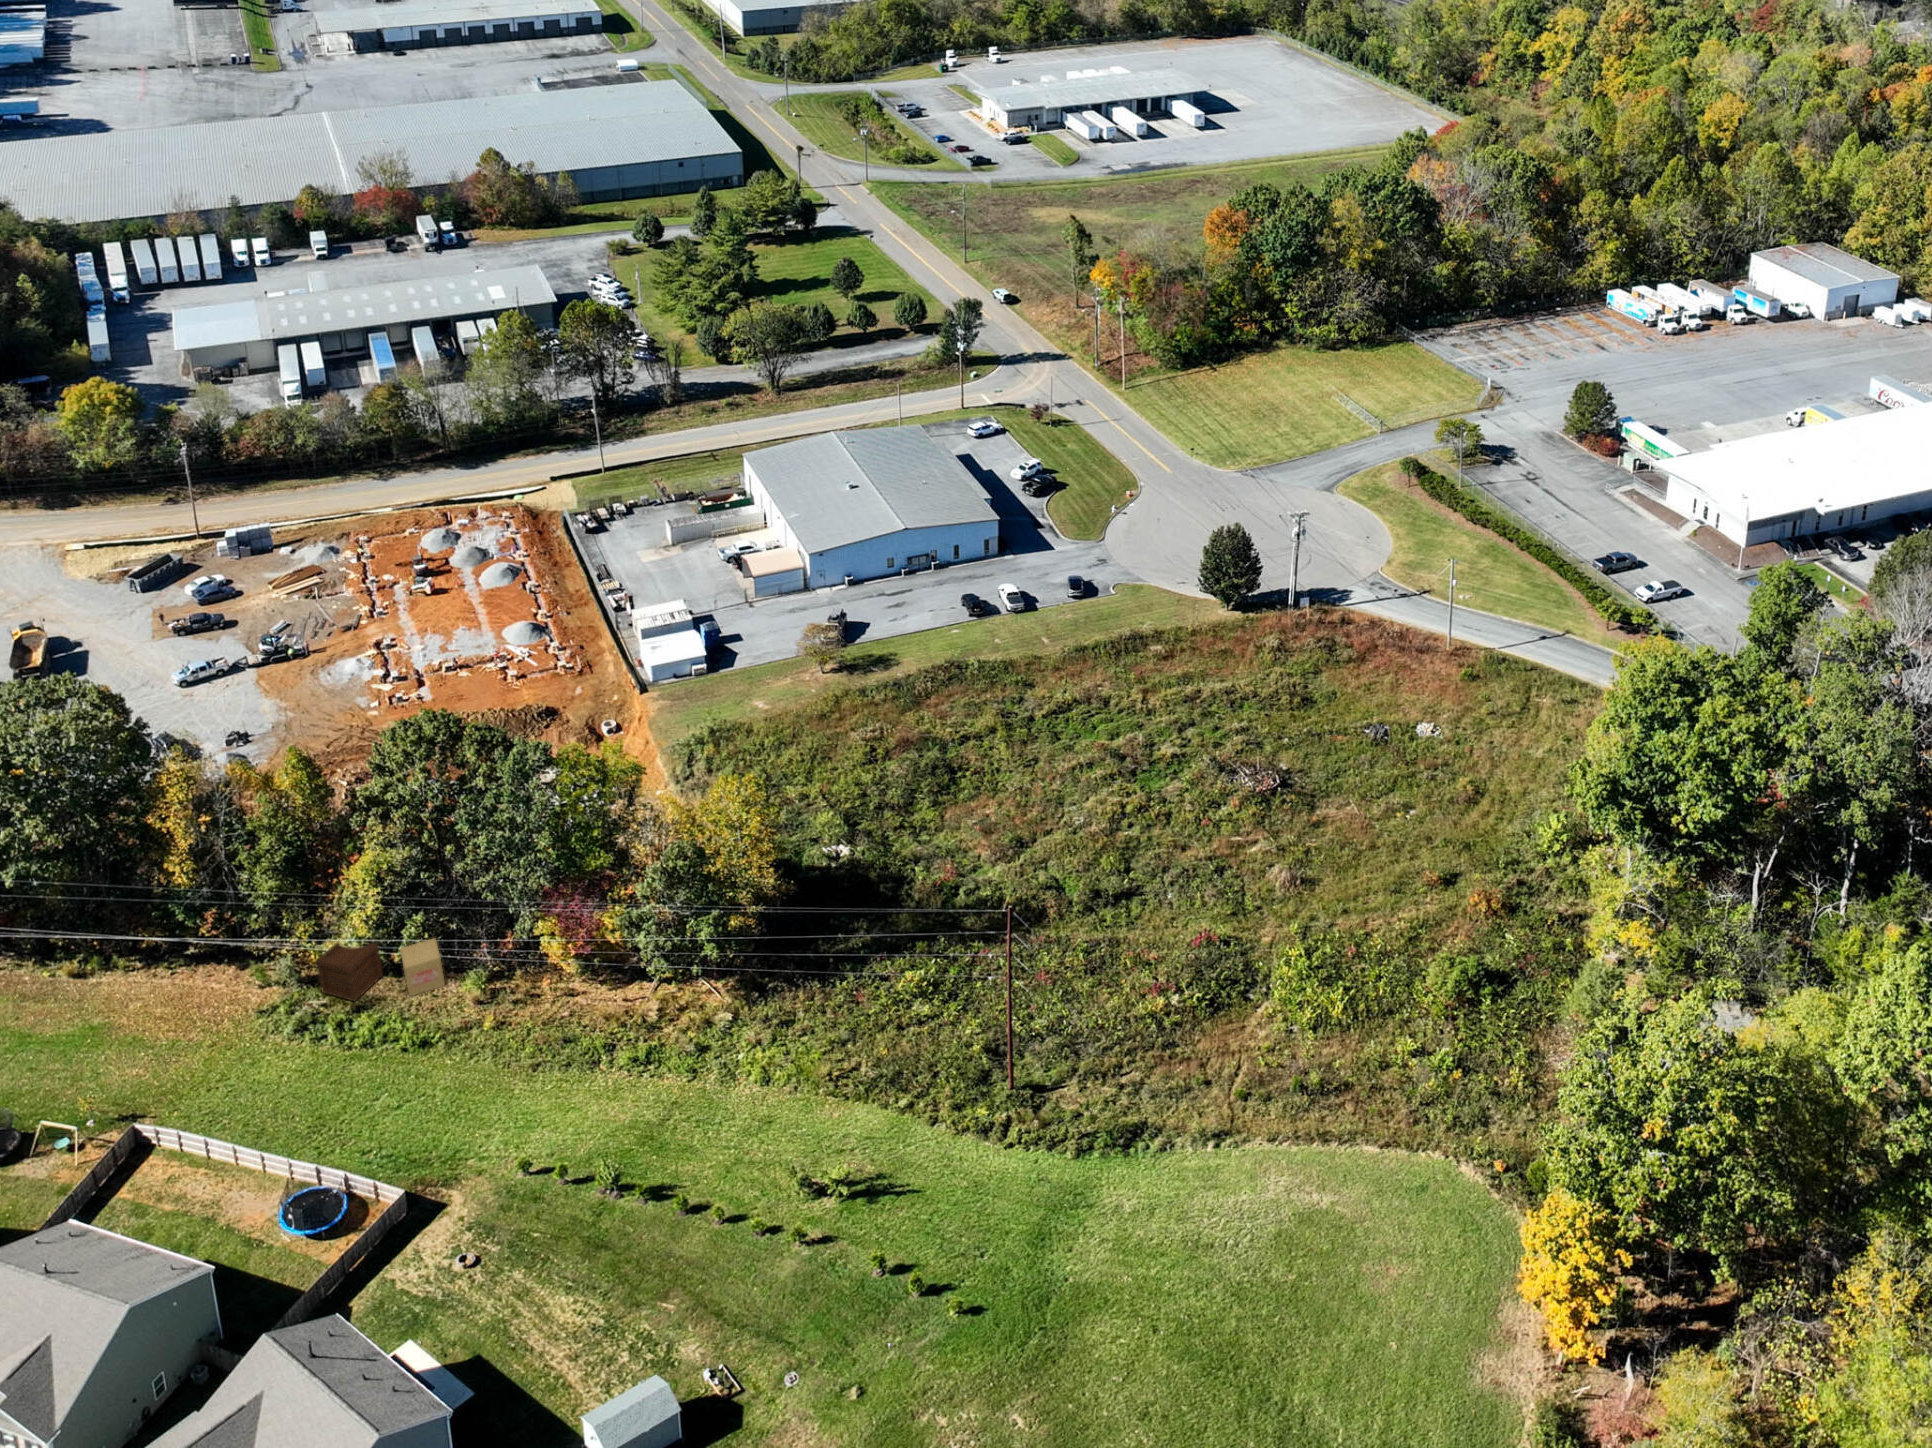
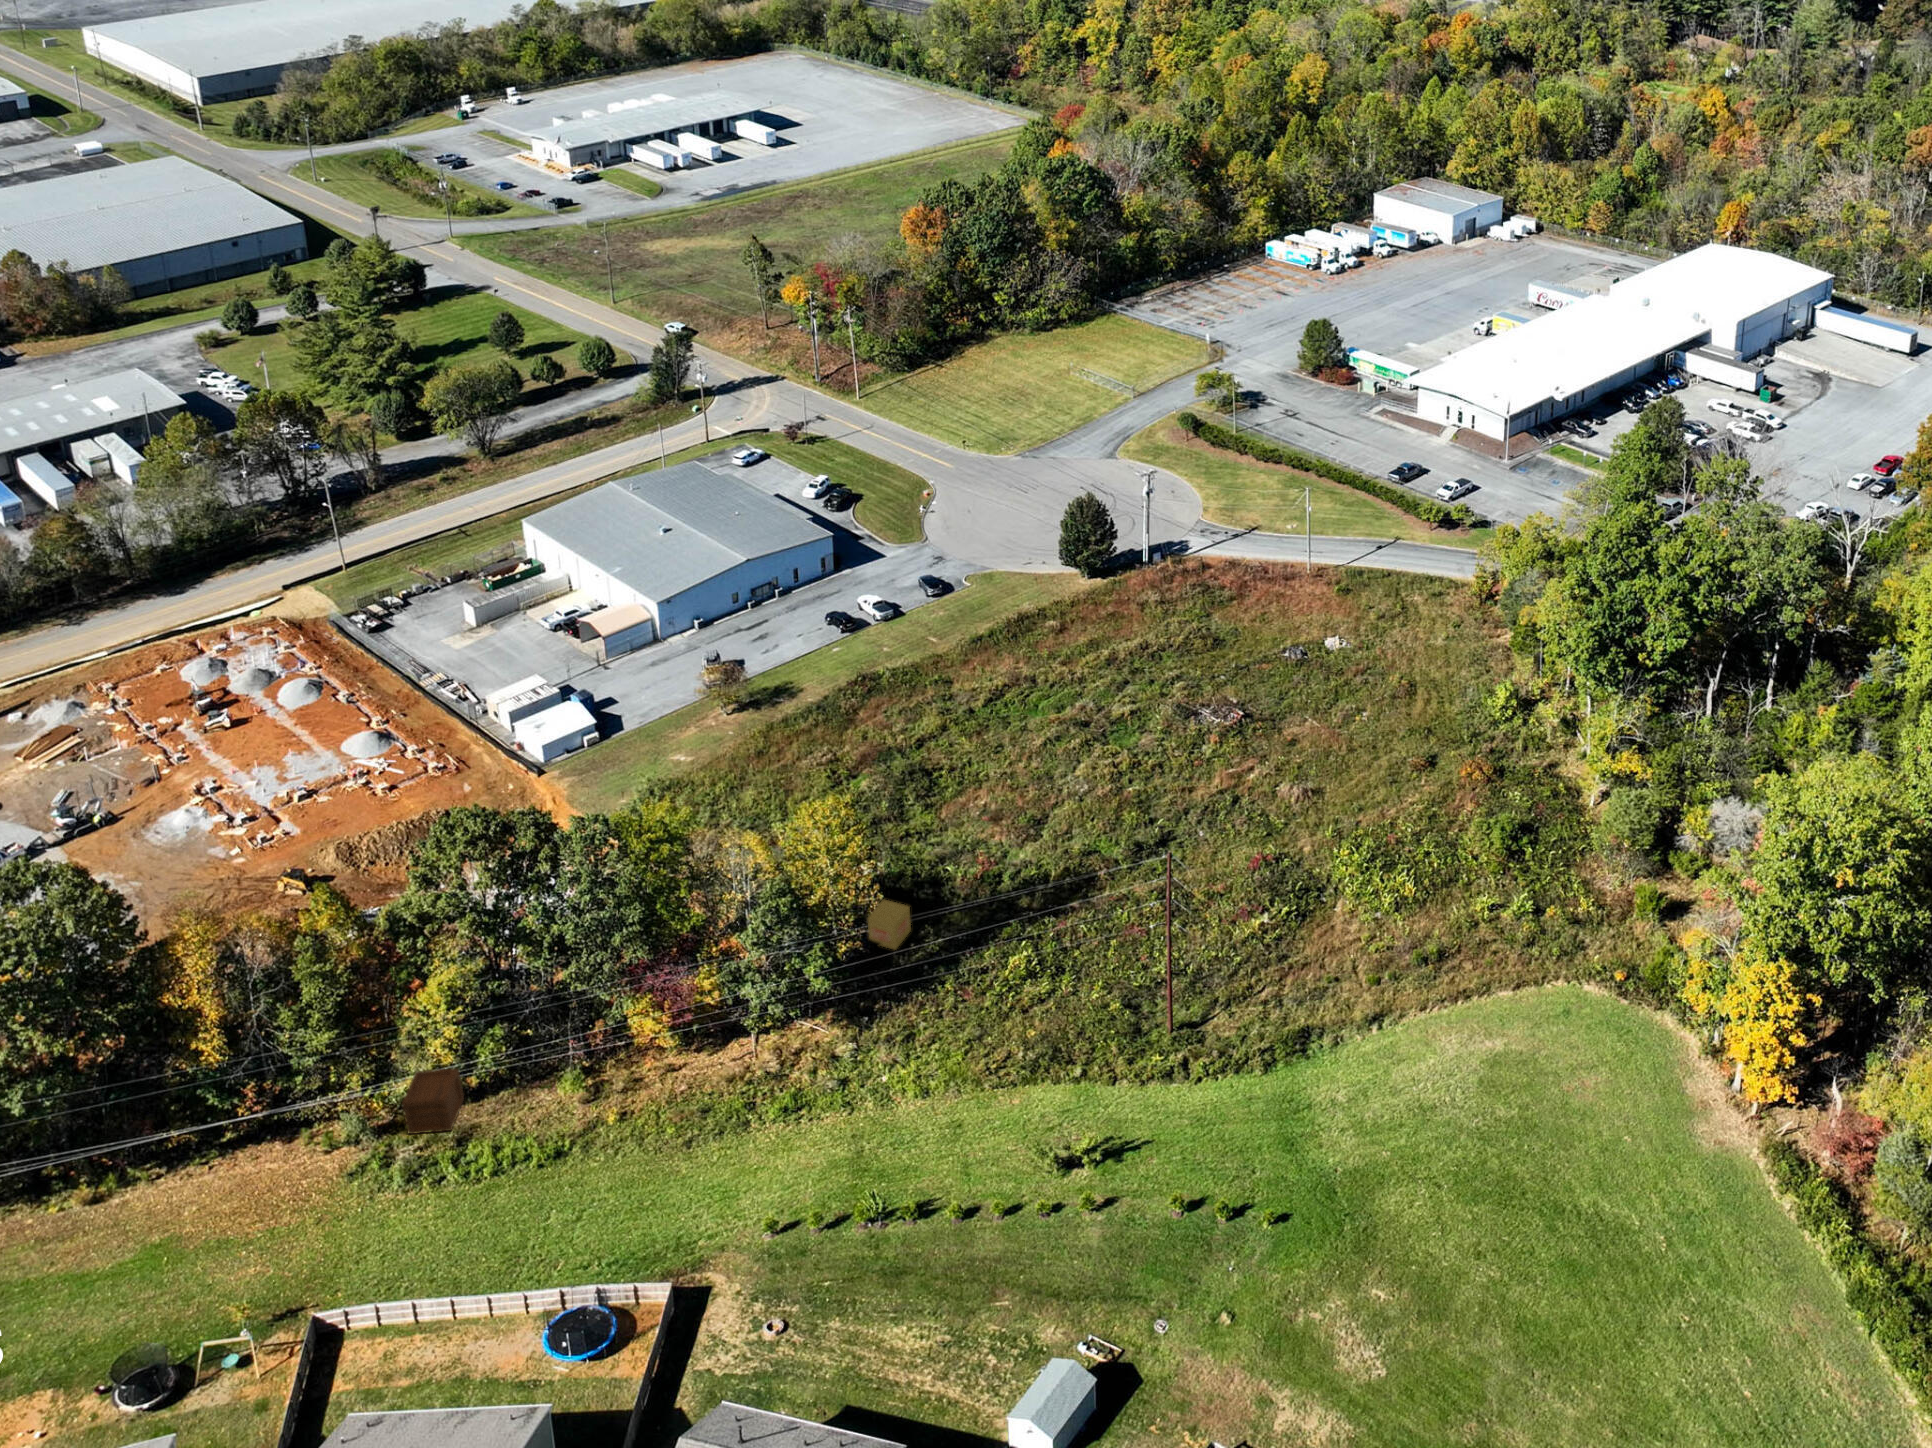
cardboard box: present [400,939,445,996] -> present [868,900,911,949]

